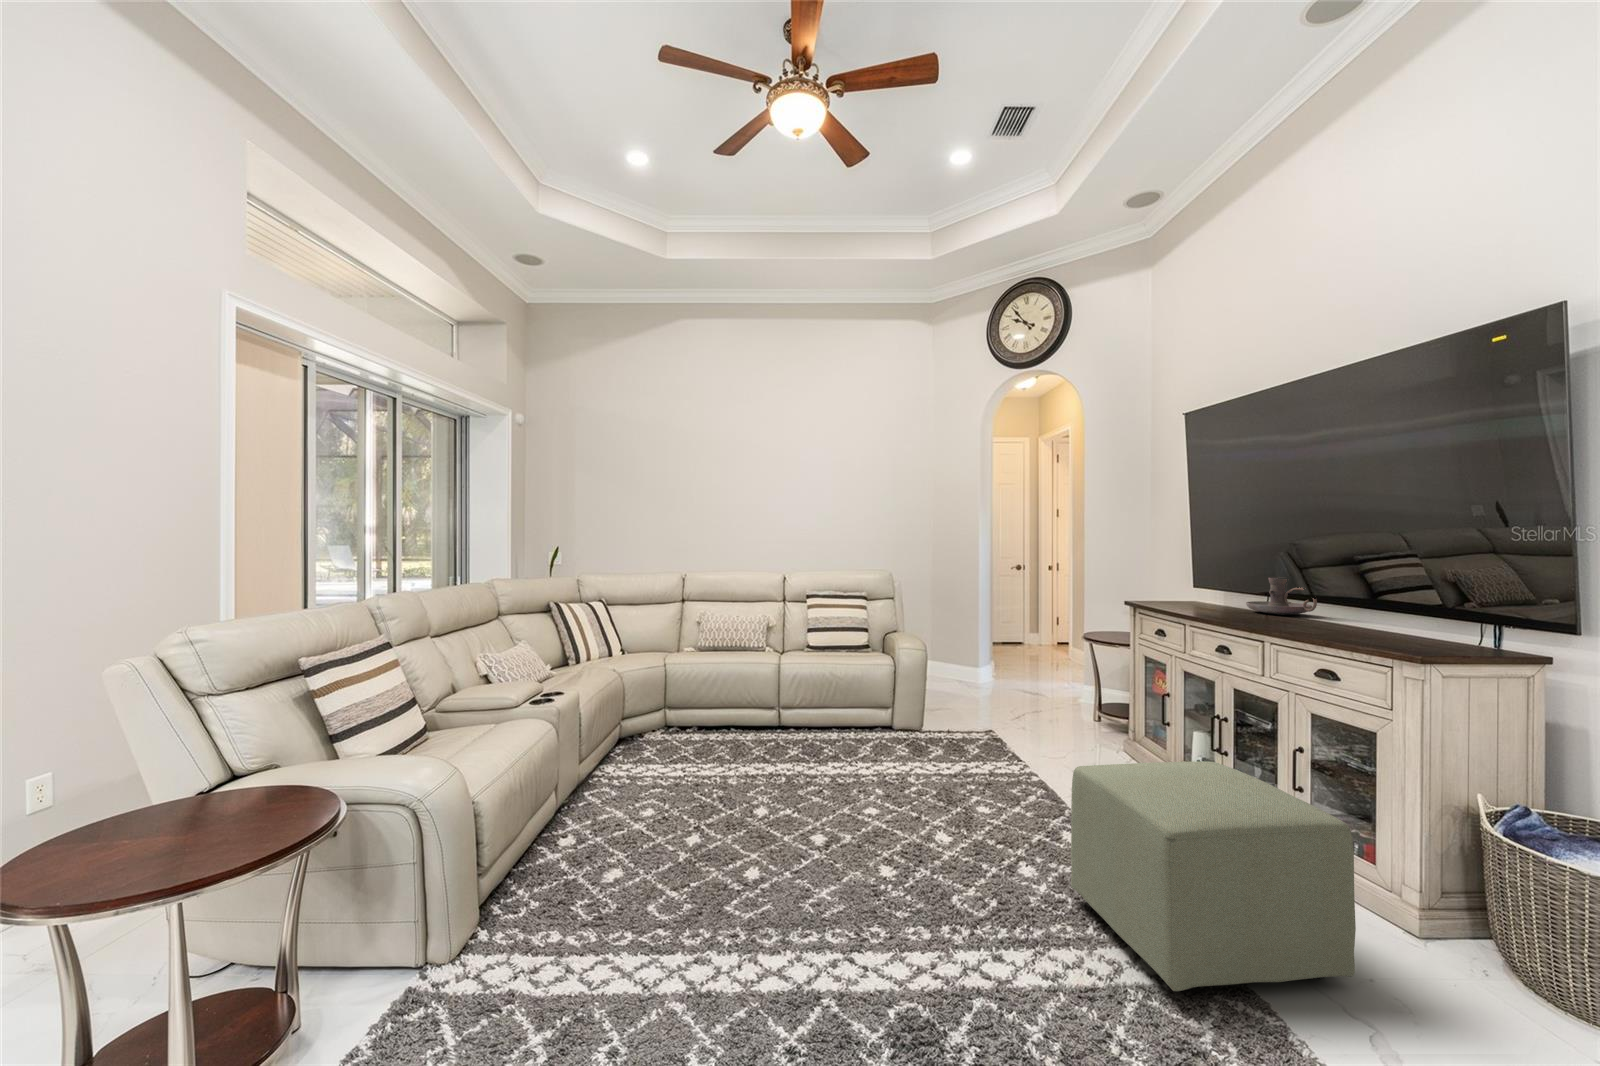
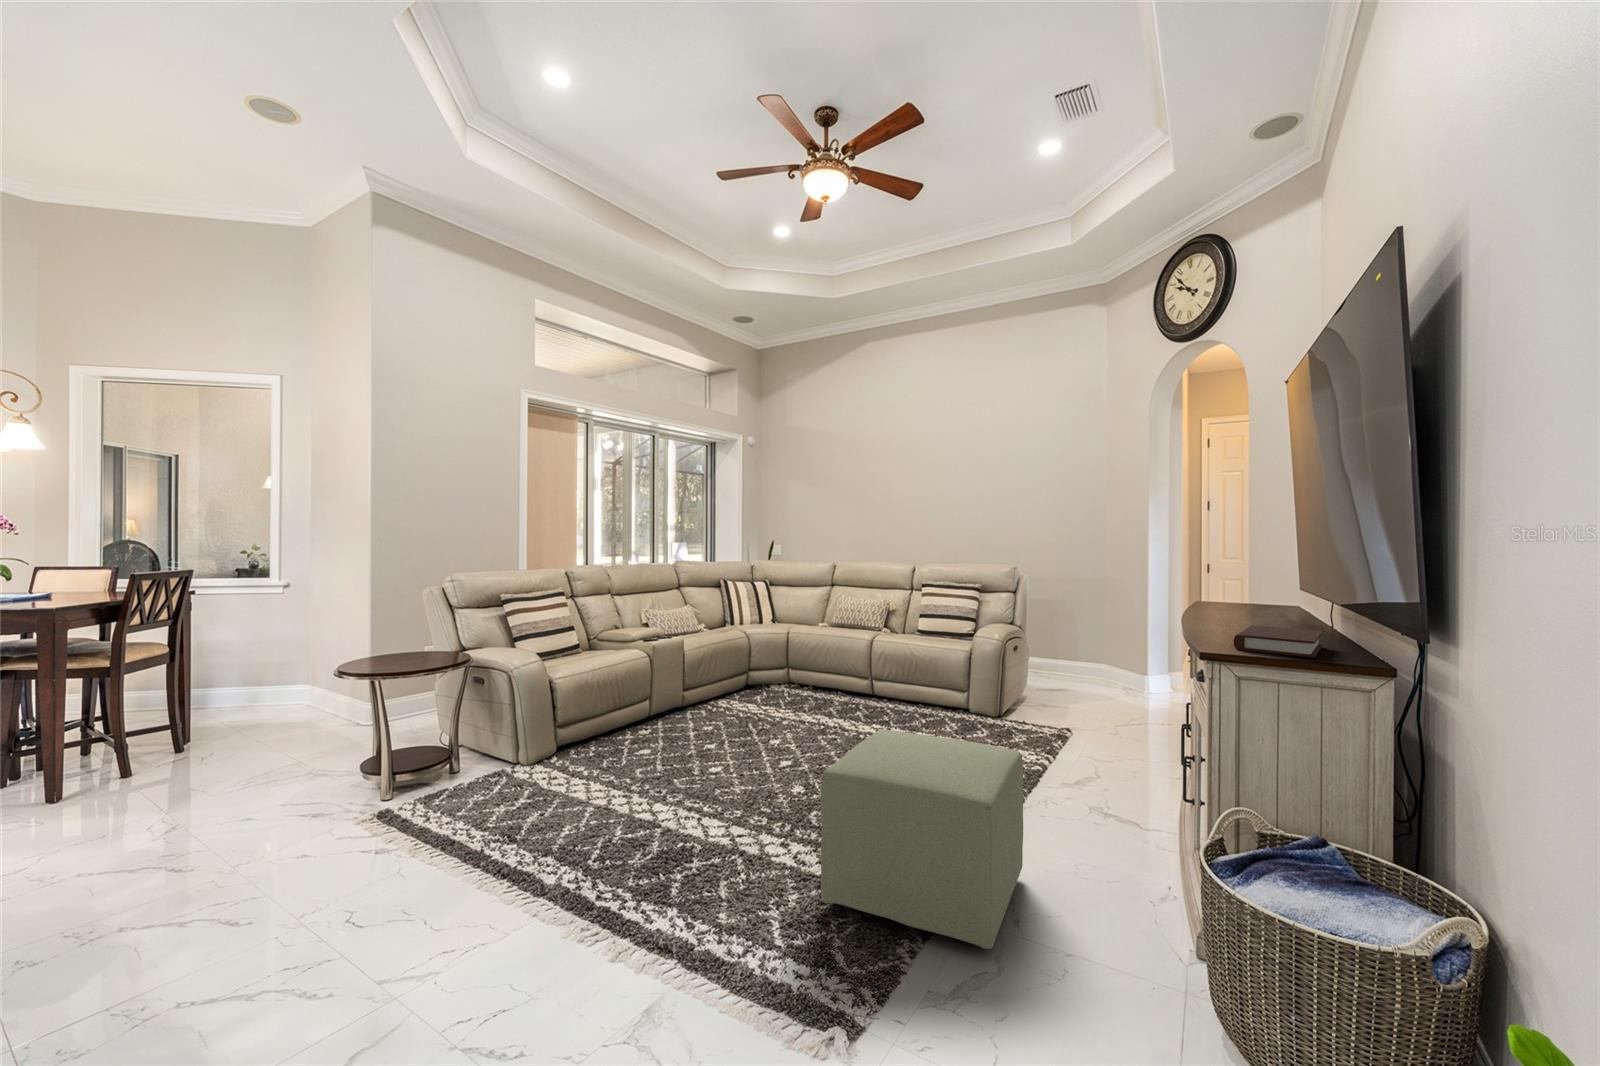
candle holder: present [1246,578,1317,615] -> none [1217,578,1295,622]
book: none [1369,619,1486,643] -> present [1234,625,1323,658]

